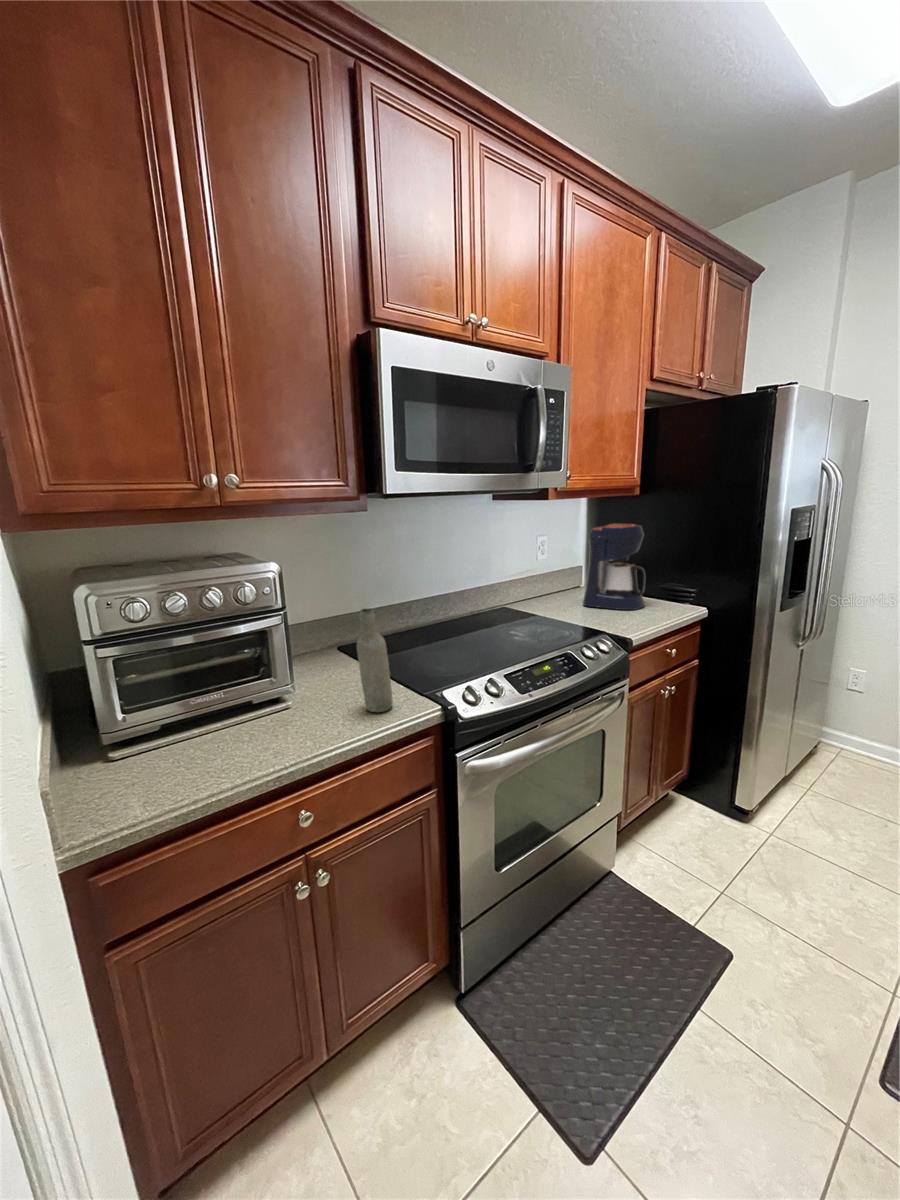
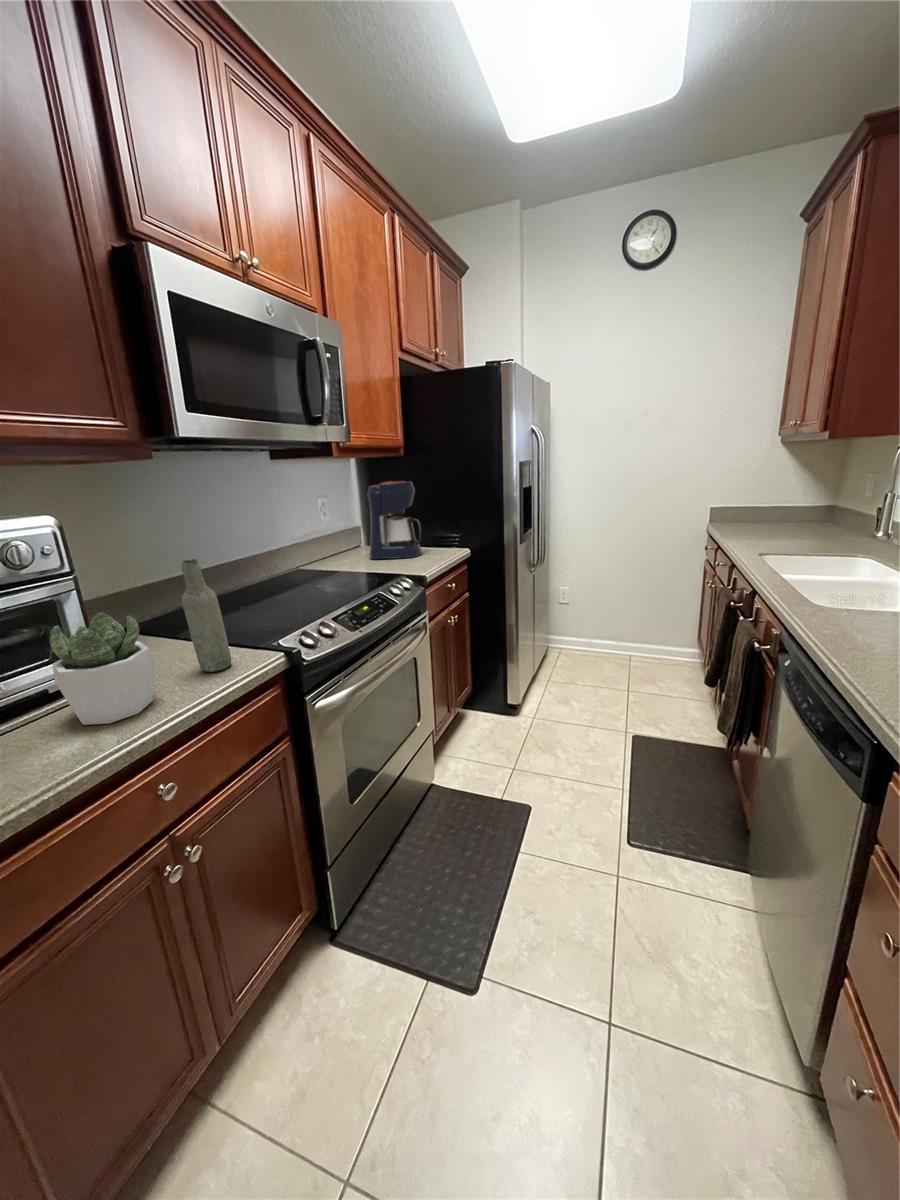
succulent plant: none [249,646,321,744] -> present [50,612,155,725]

